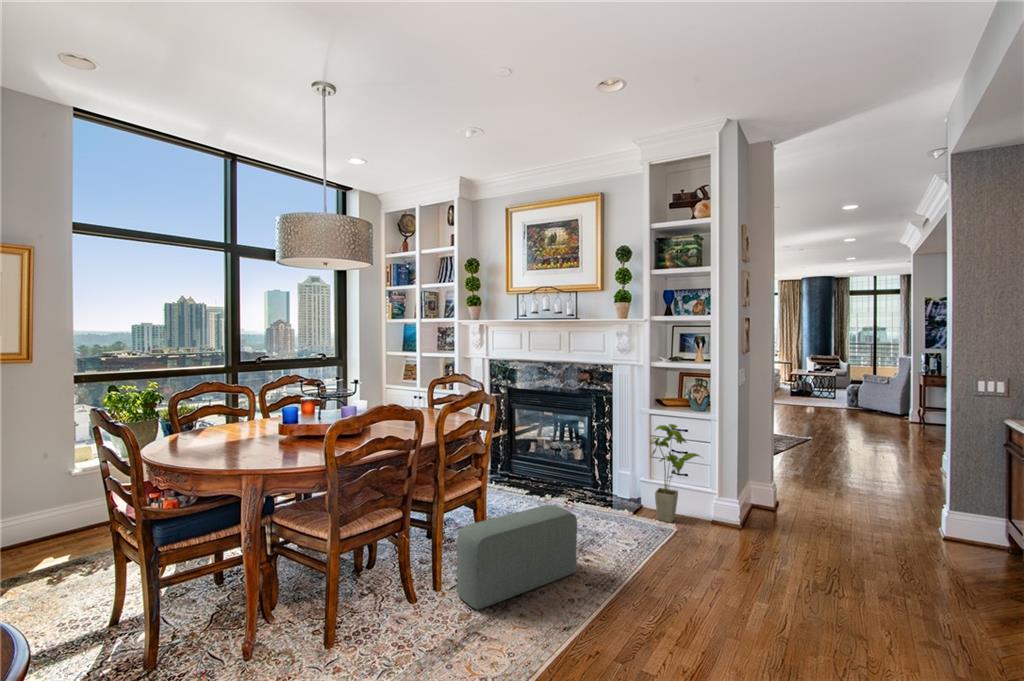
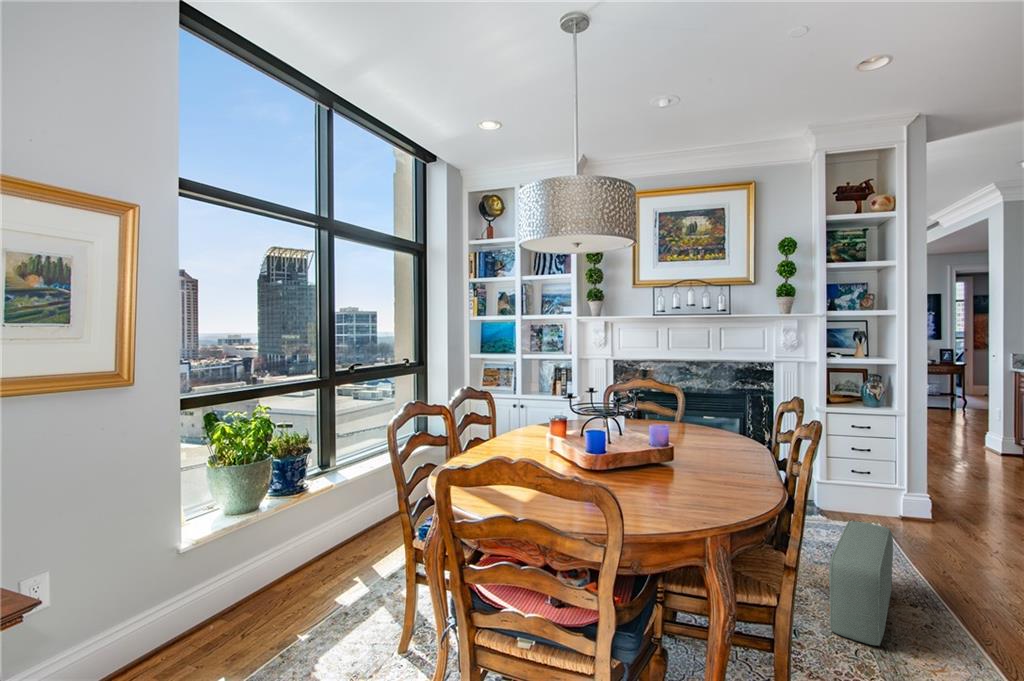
house plant: present [650,424,700,523] -> none [844,423,903,522]

